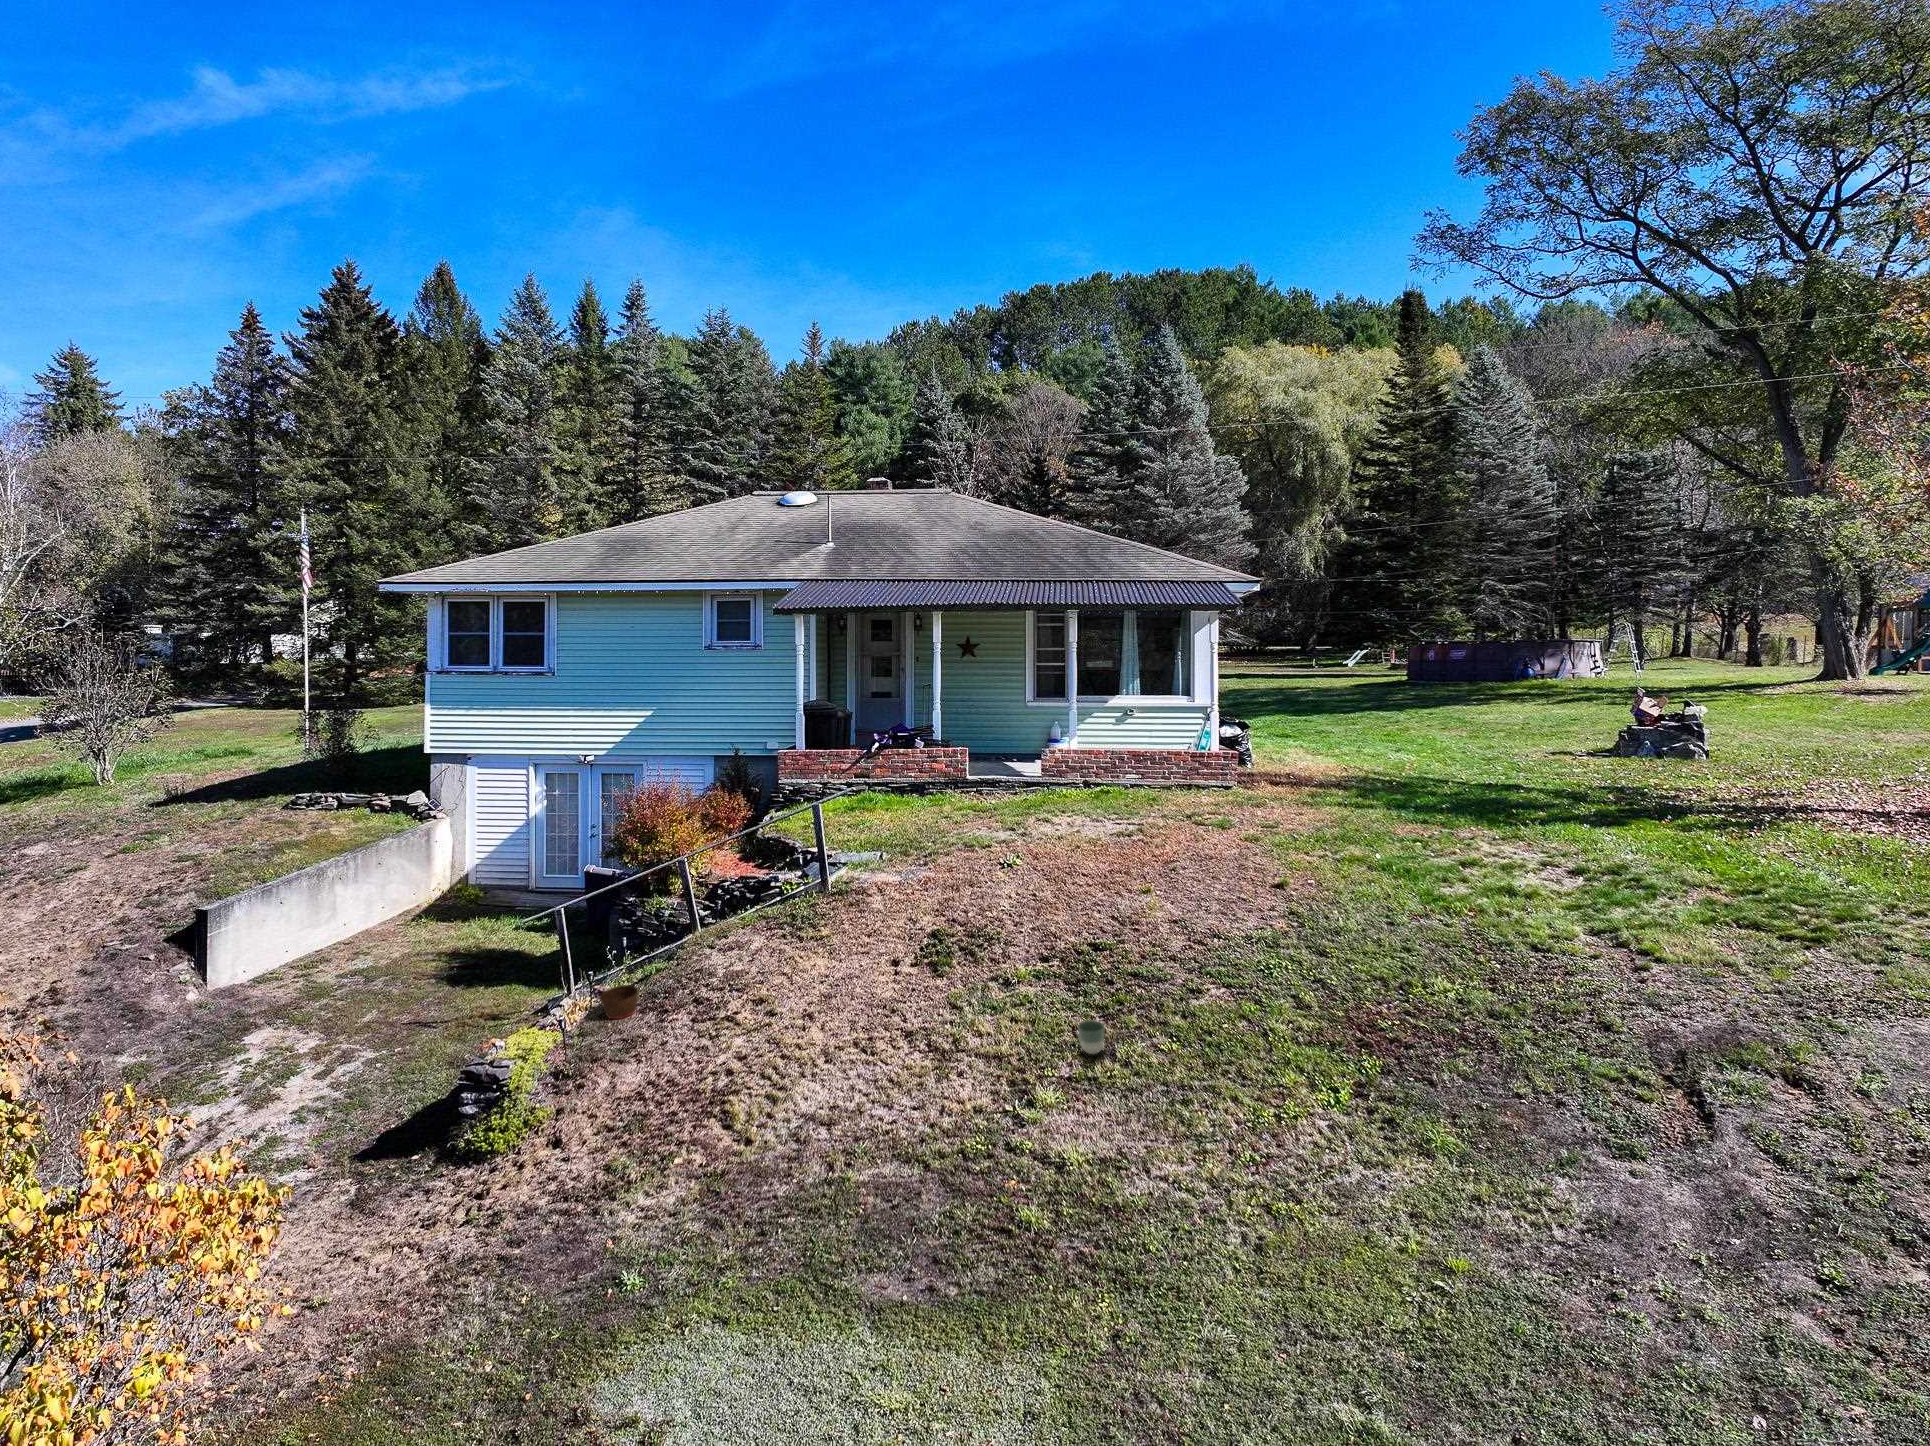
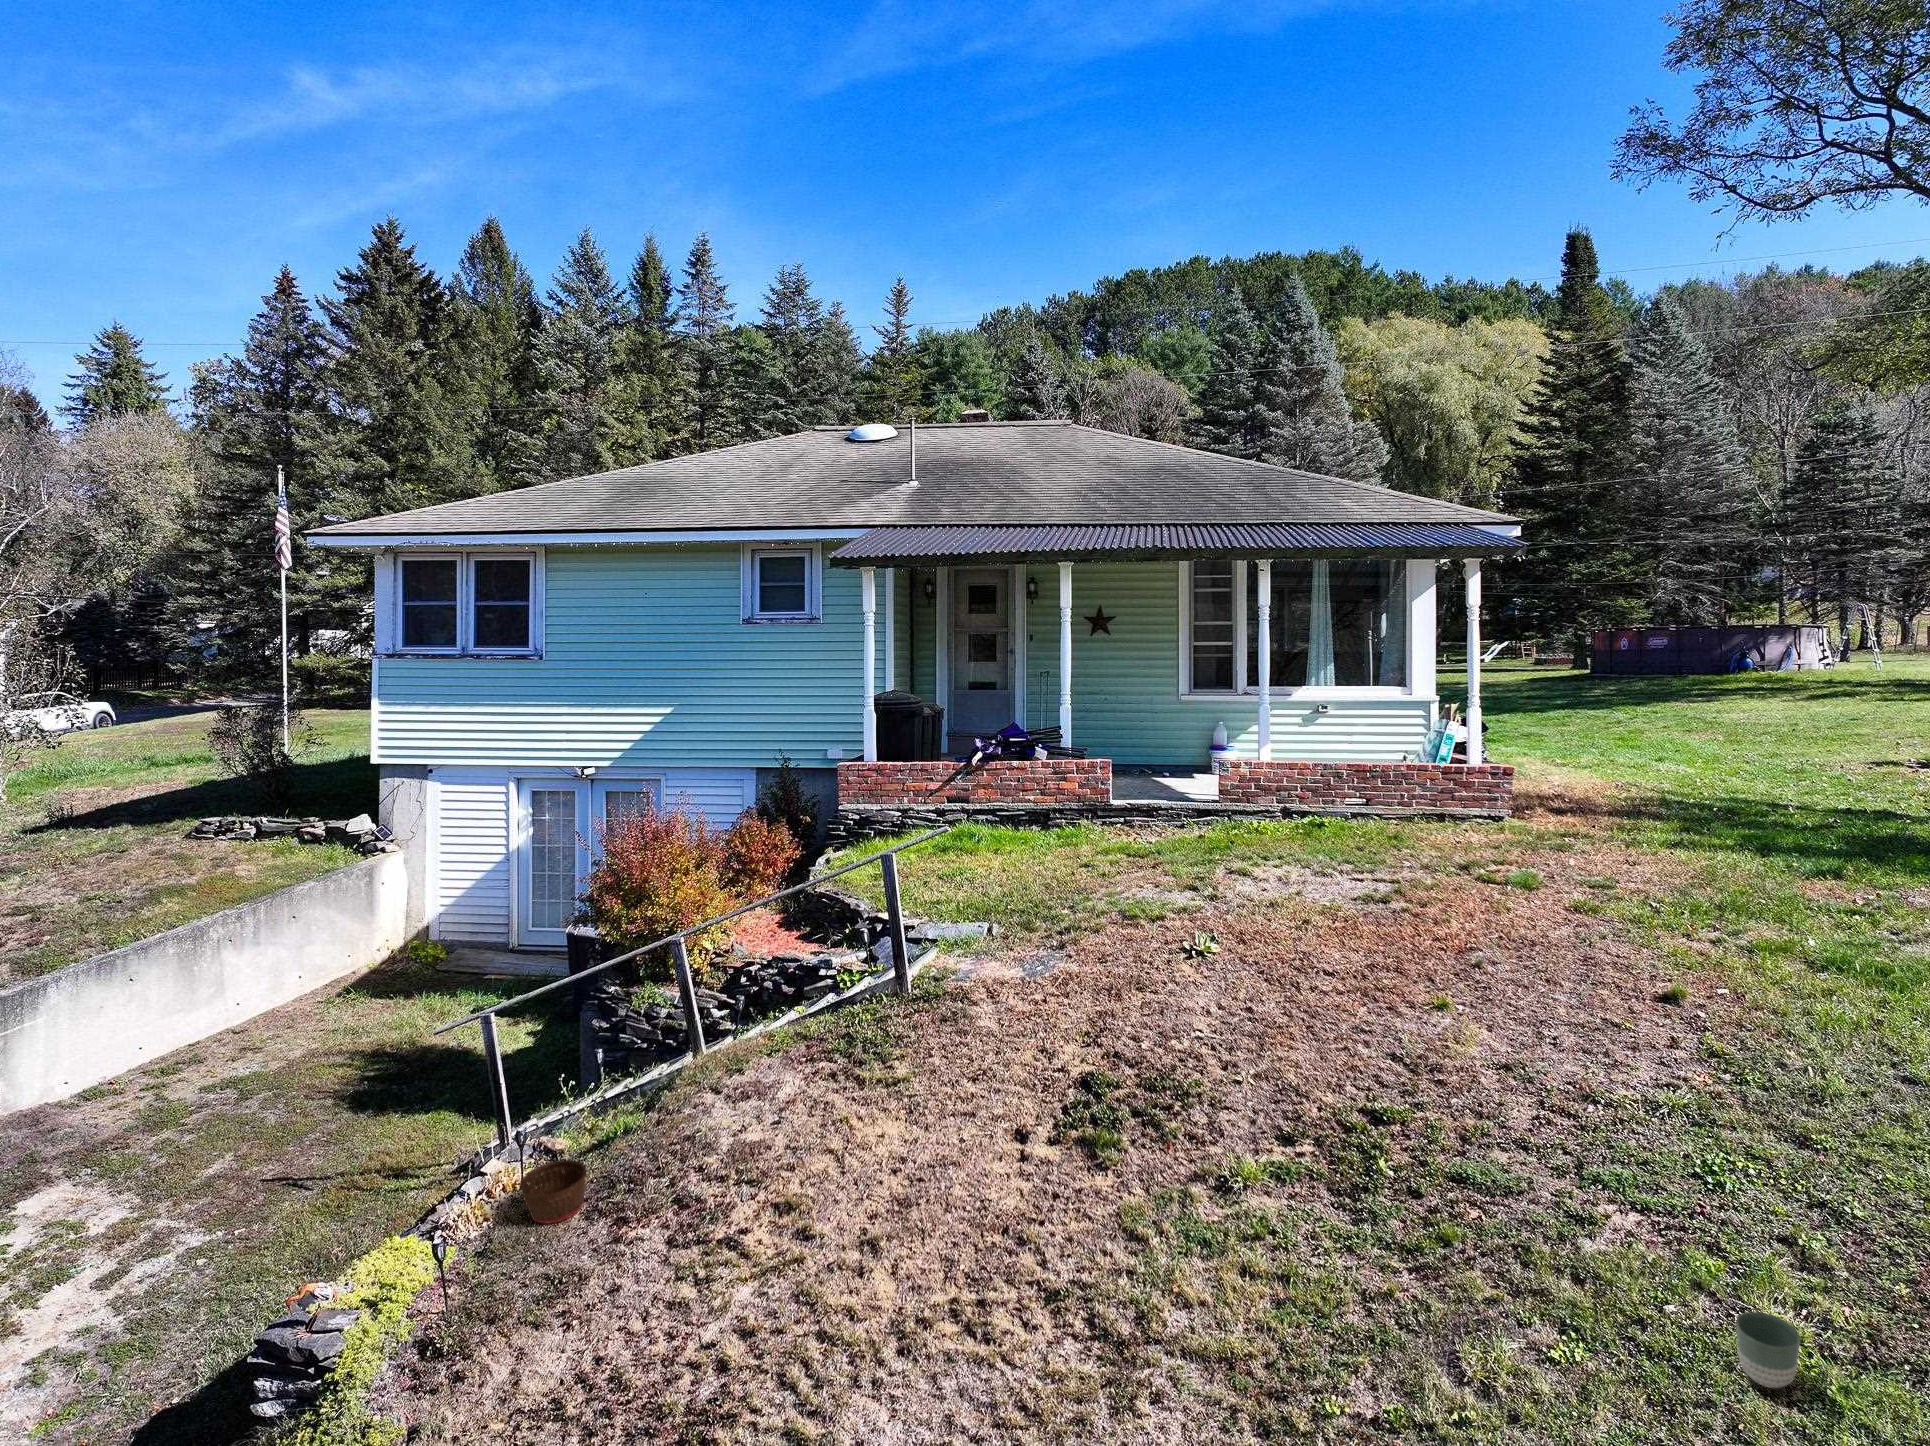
planter: present [1078,1020,1104,1054] -> present [1736,1312,1800,1388]

